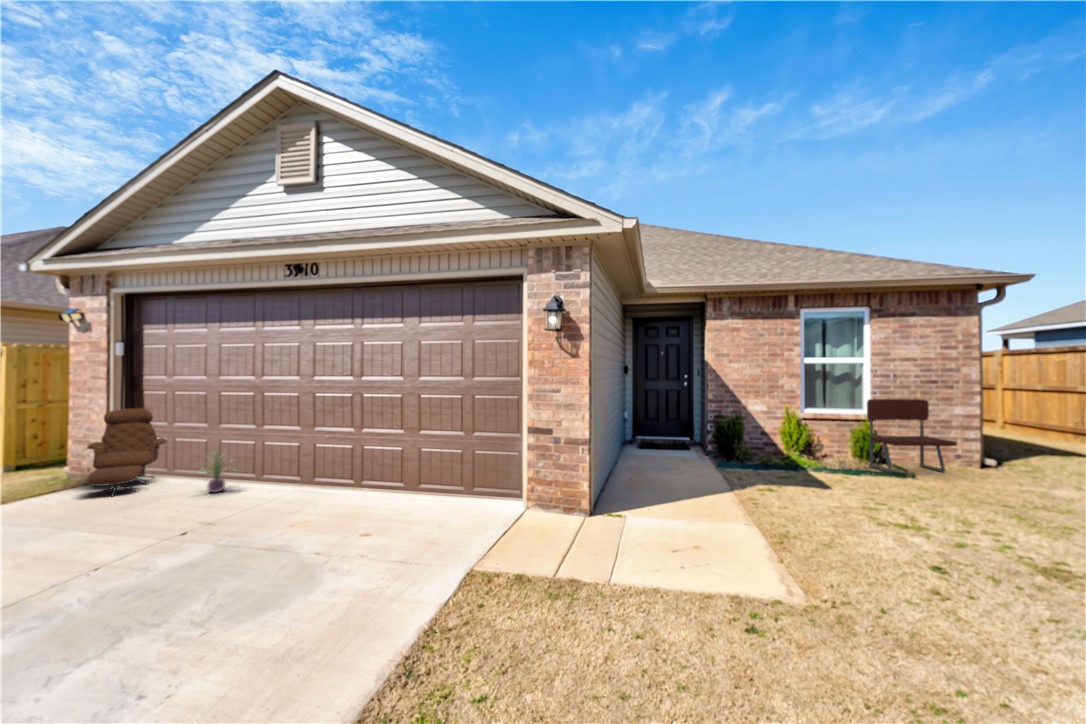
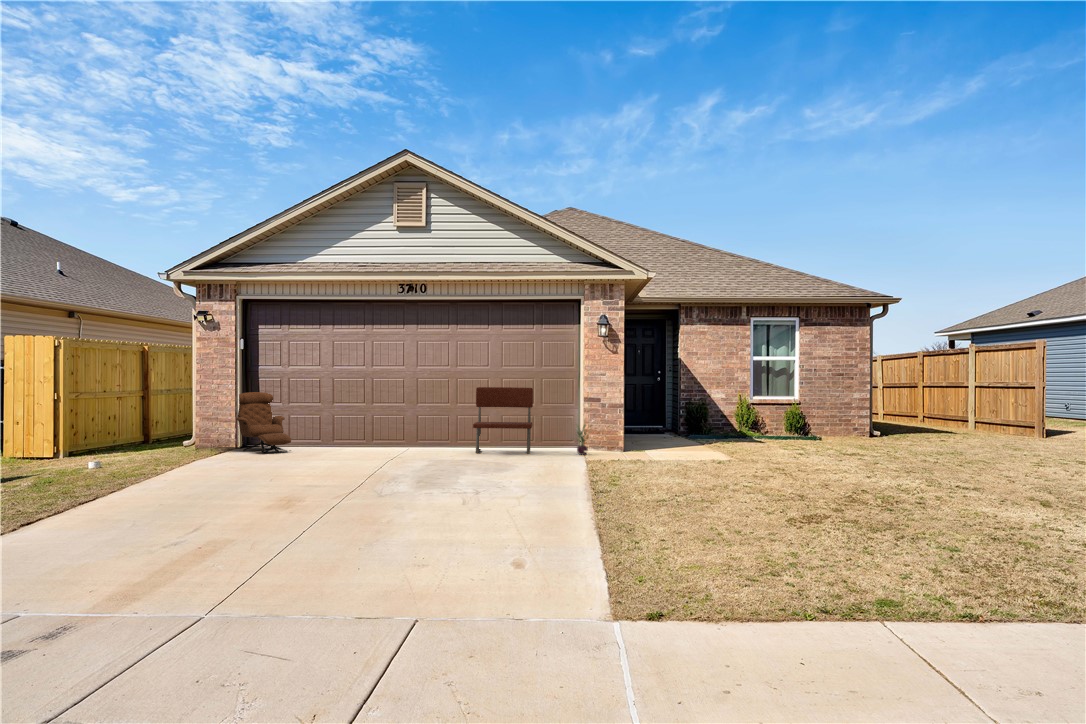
bench: present [867,399,957,473] -> present [473,387,533,454]
decorative plant: present [208,452,225,492] -> present [577,425,588,455]

